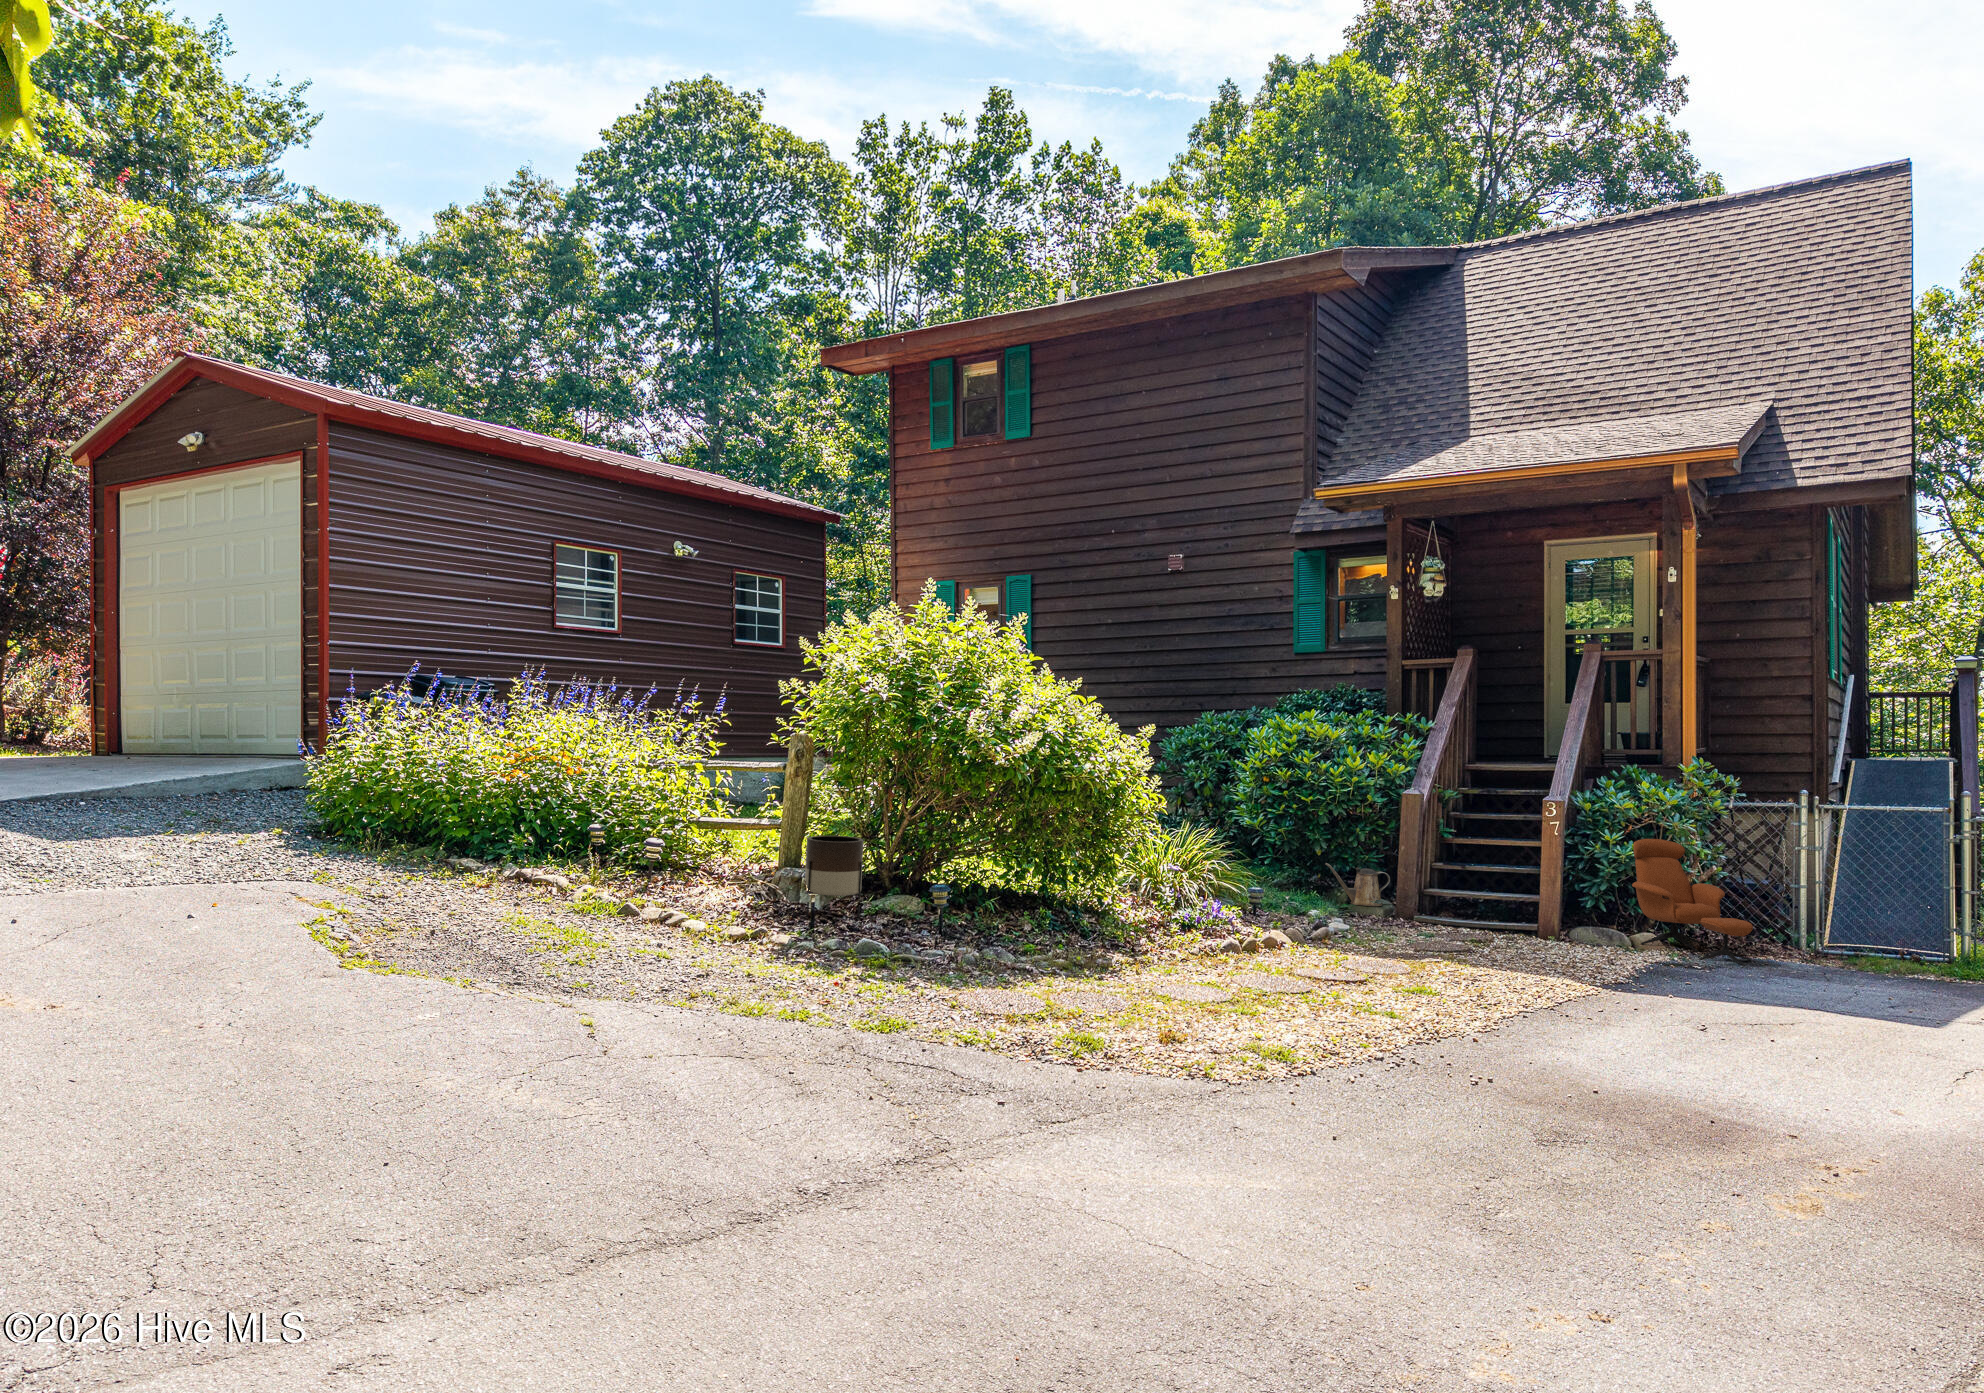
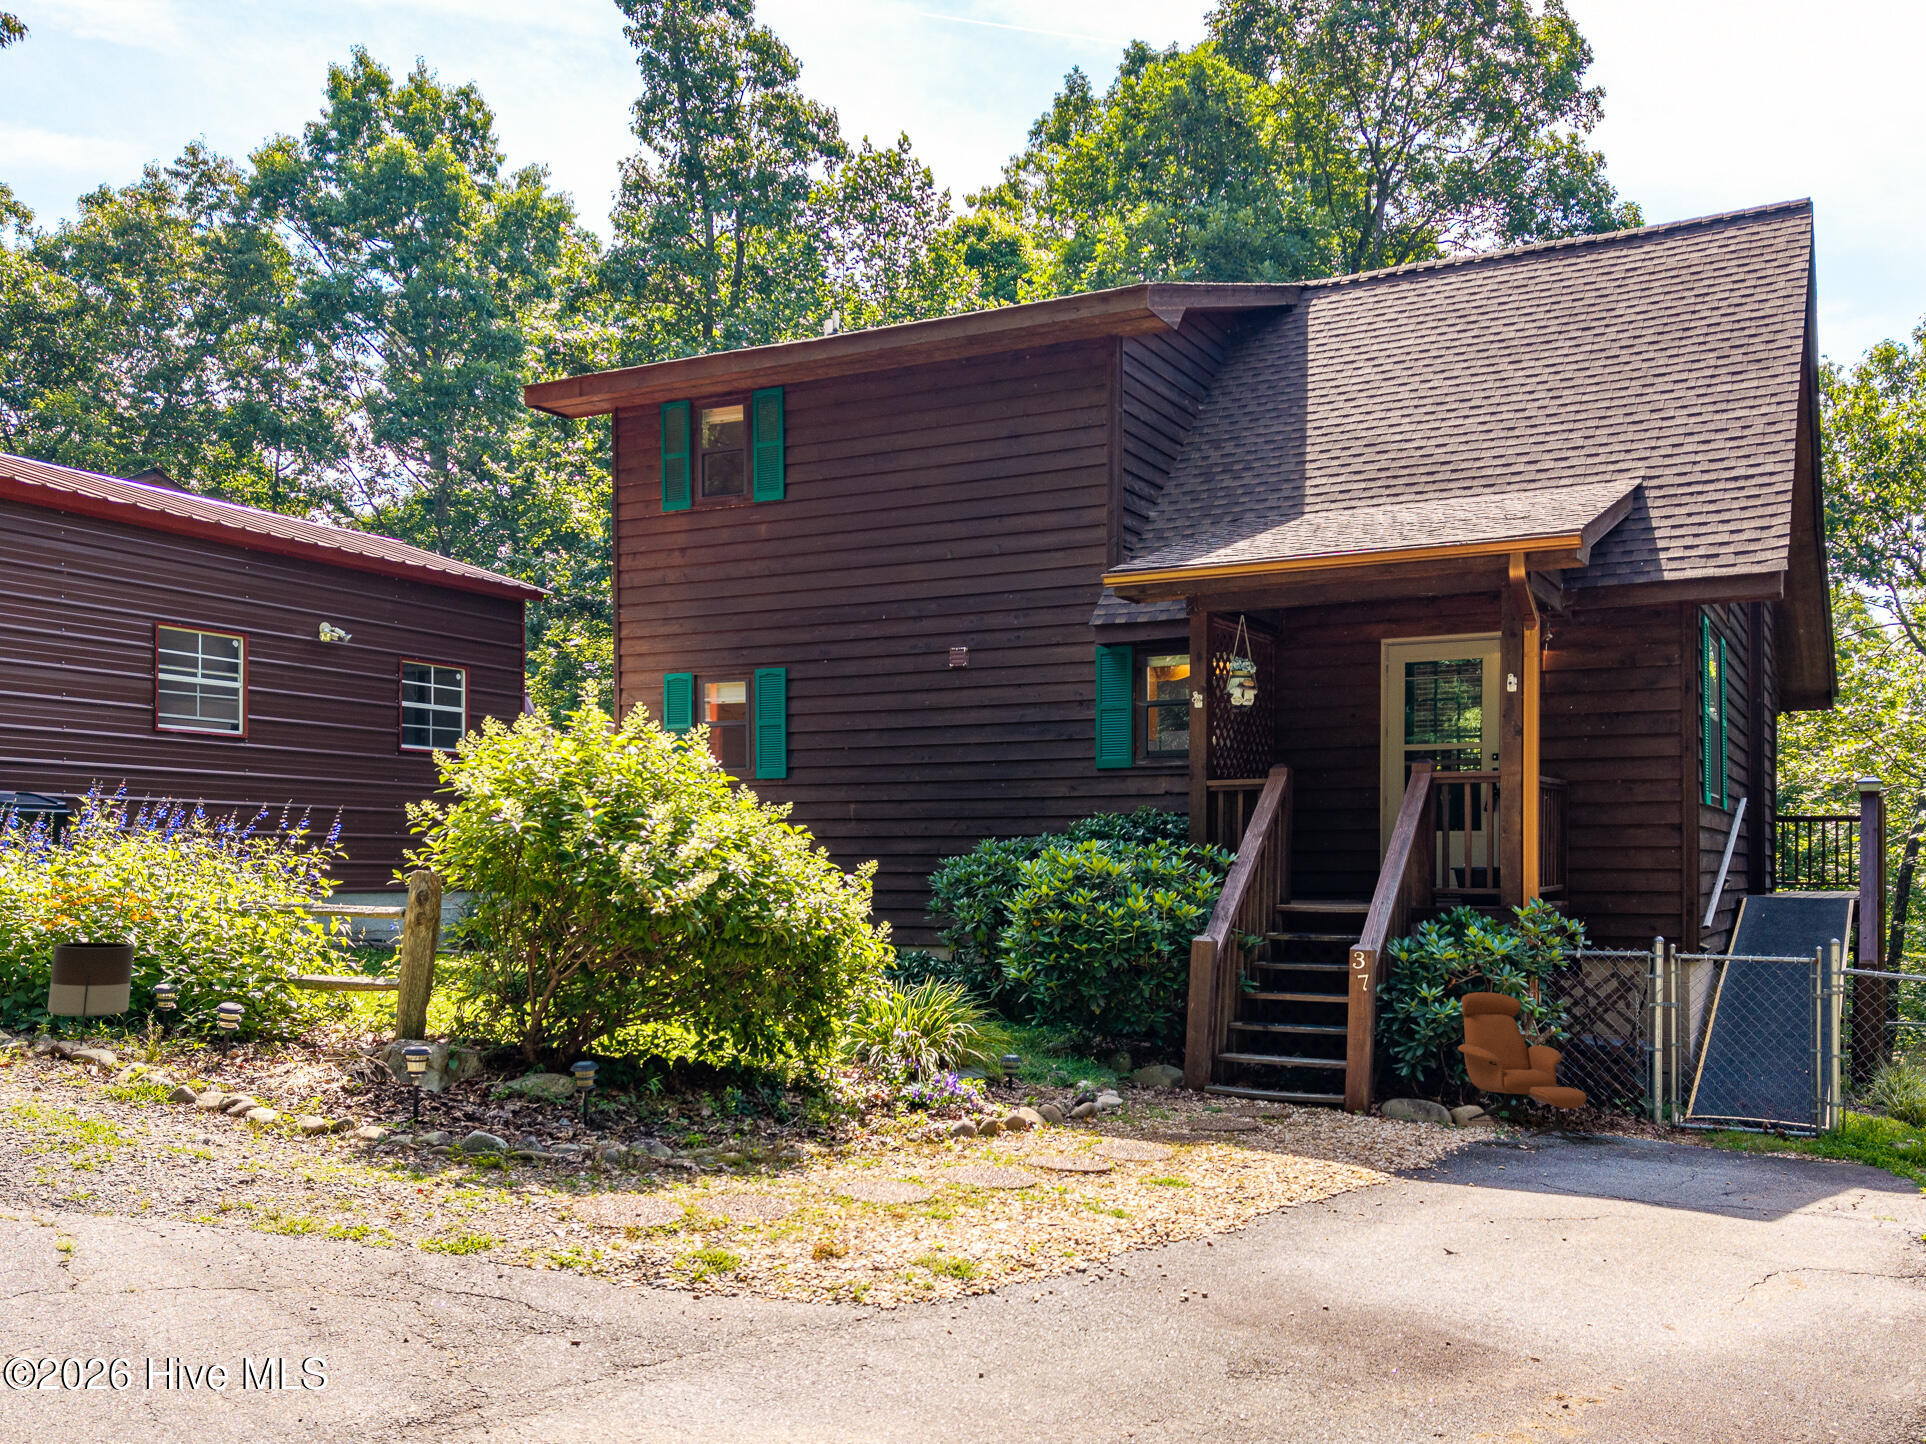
planter: present [804,836,863,918] -> present [48,942,134,1046]
watering can: present [1325,863,1390,906] -> none [1111,1025,1189,1078]

